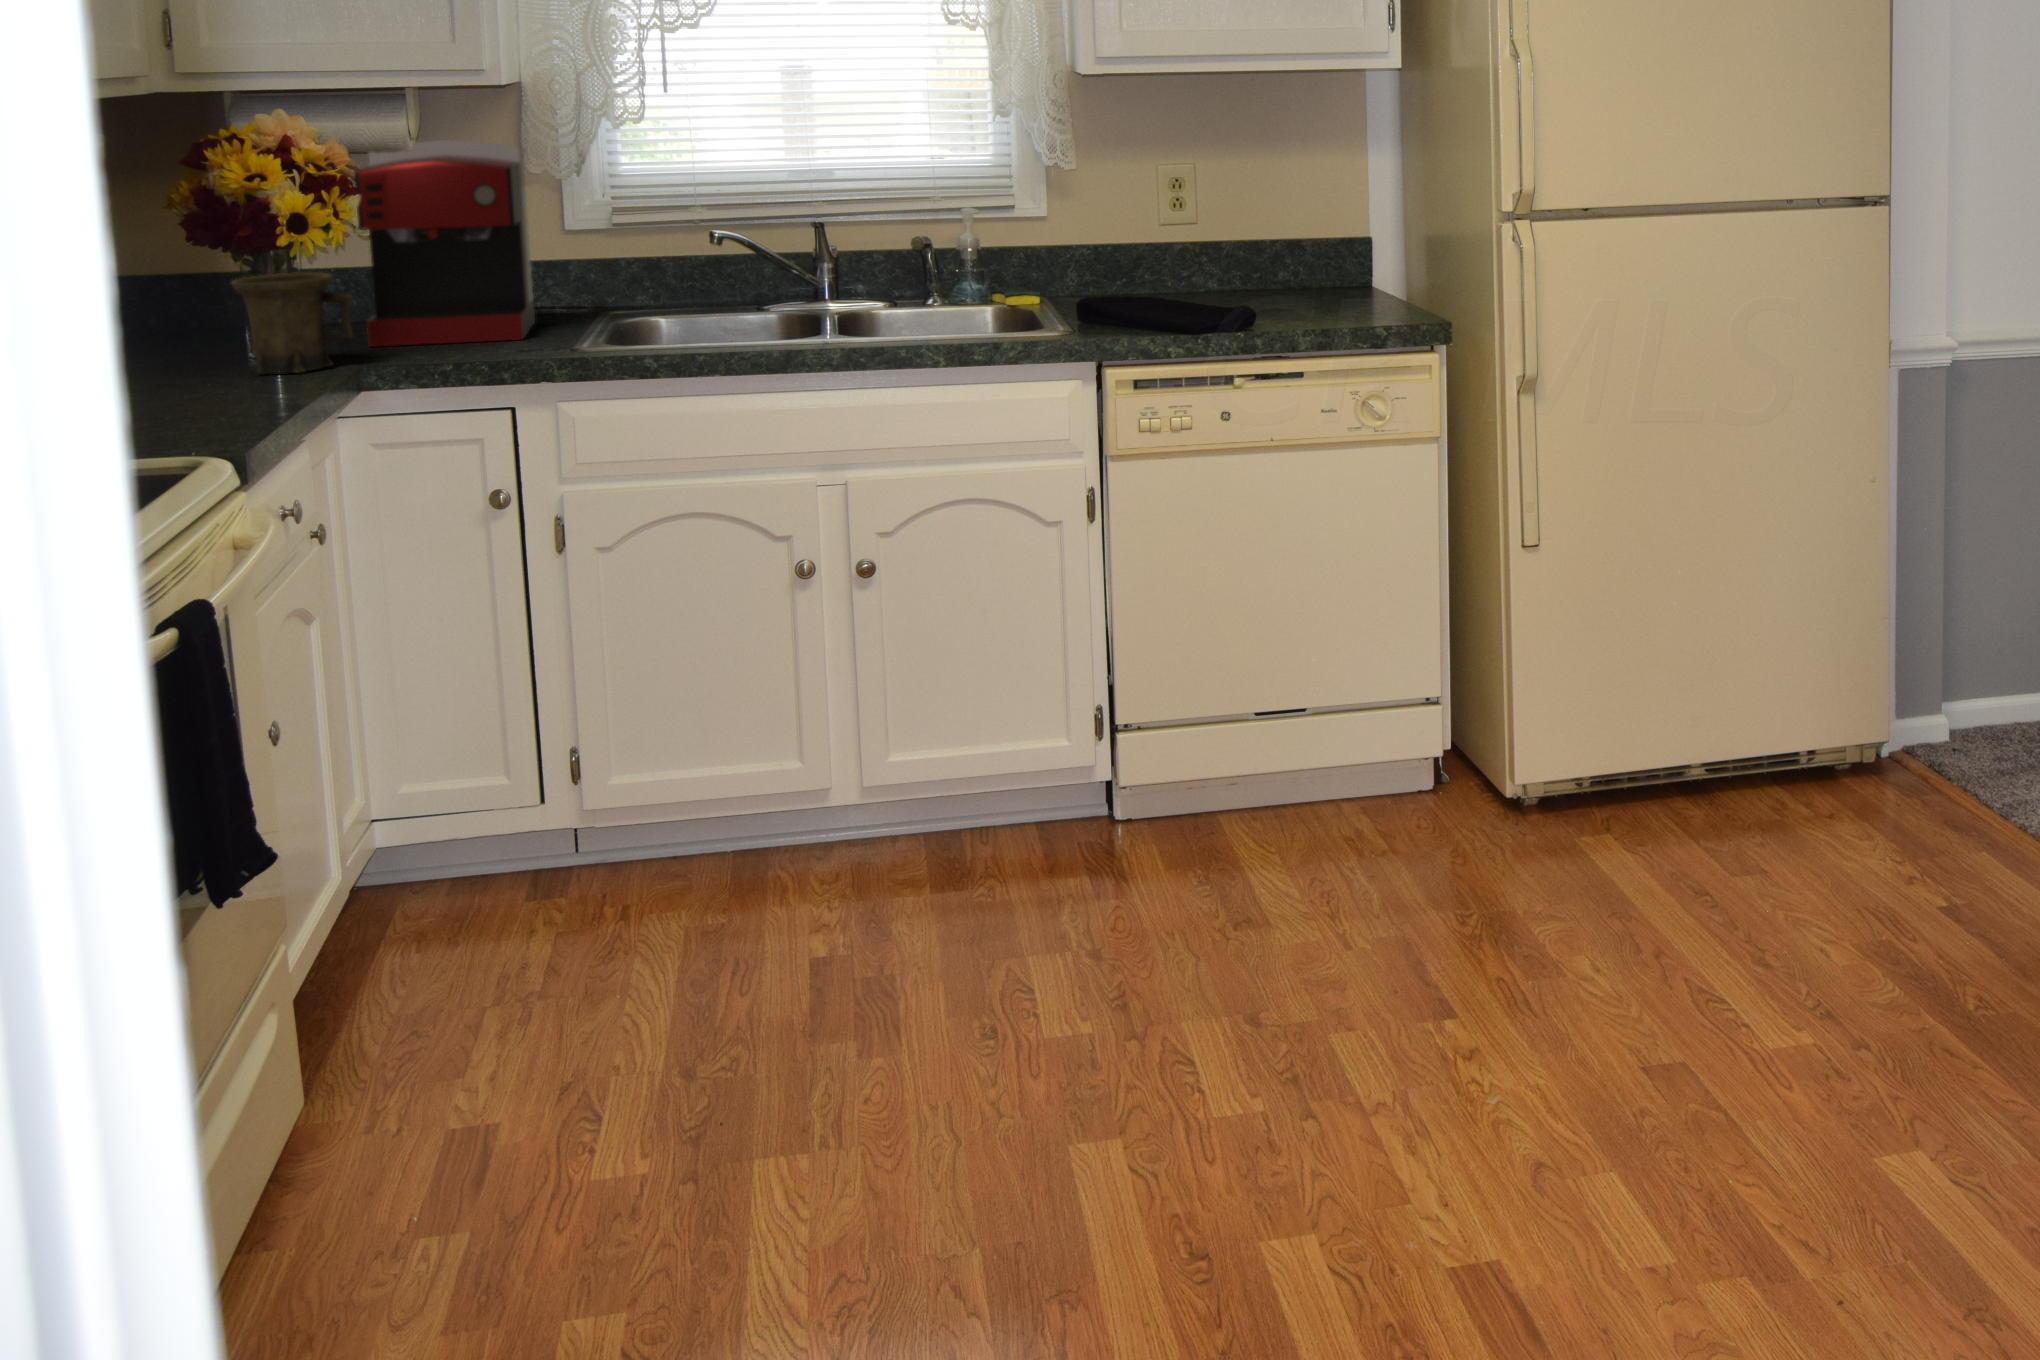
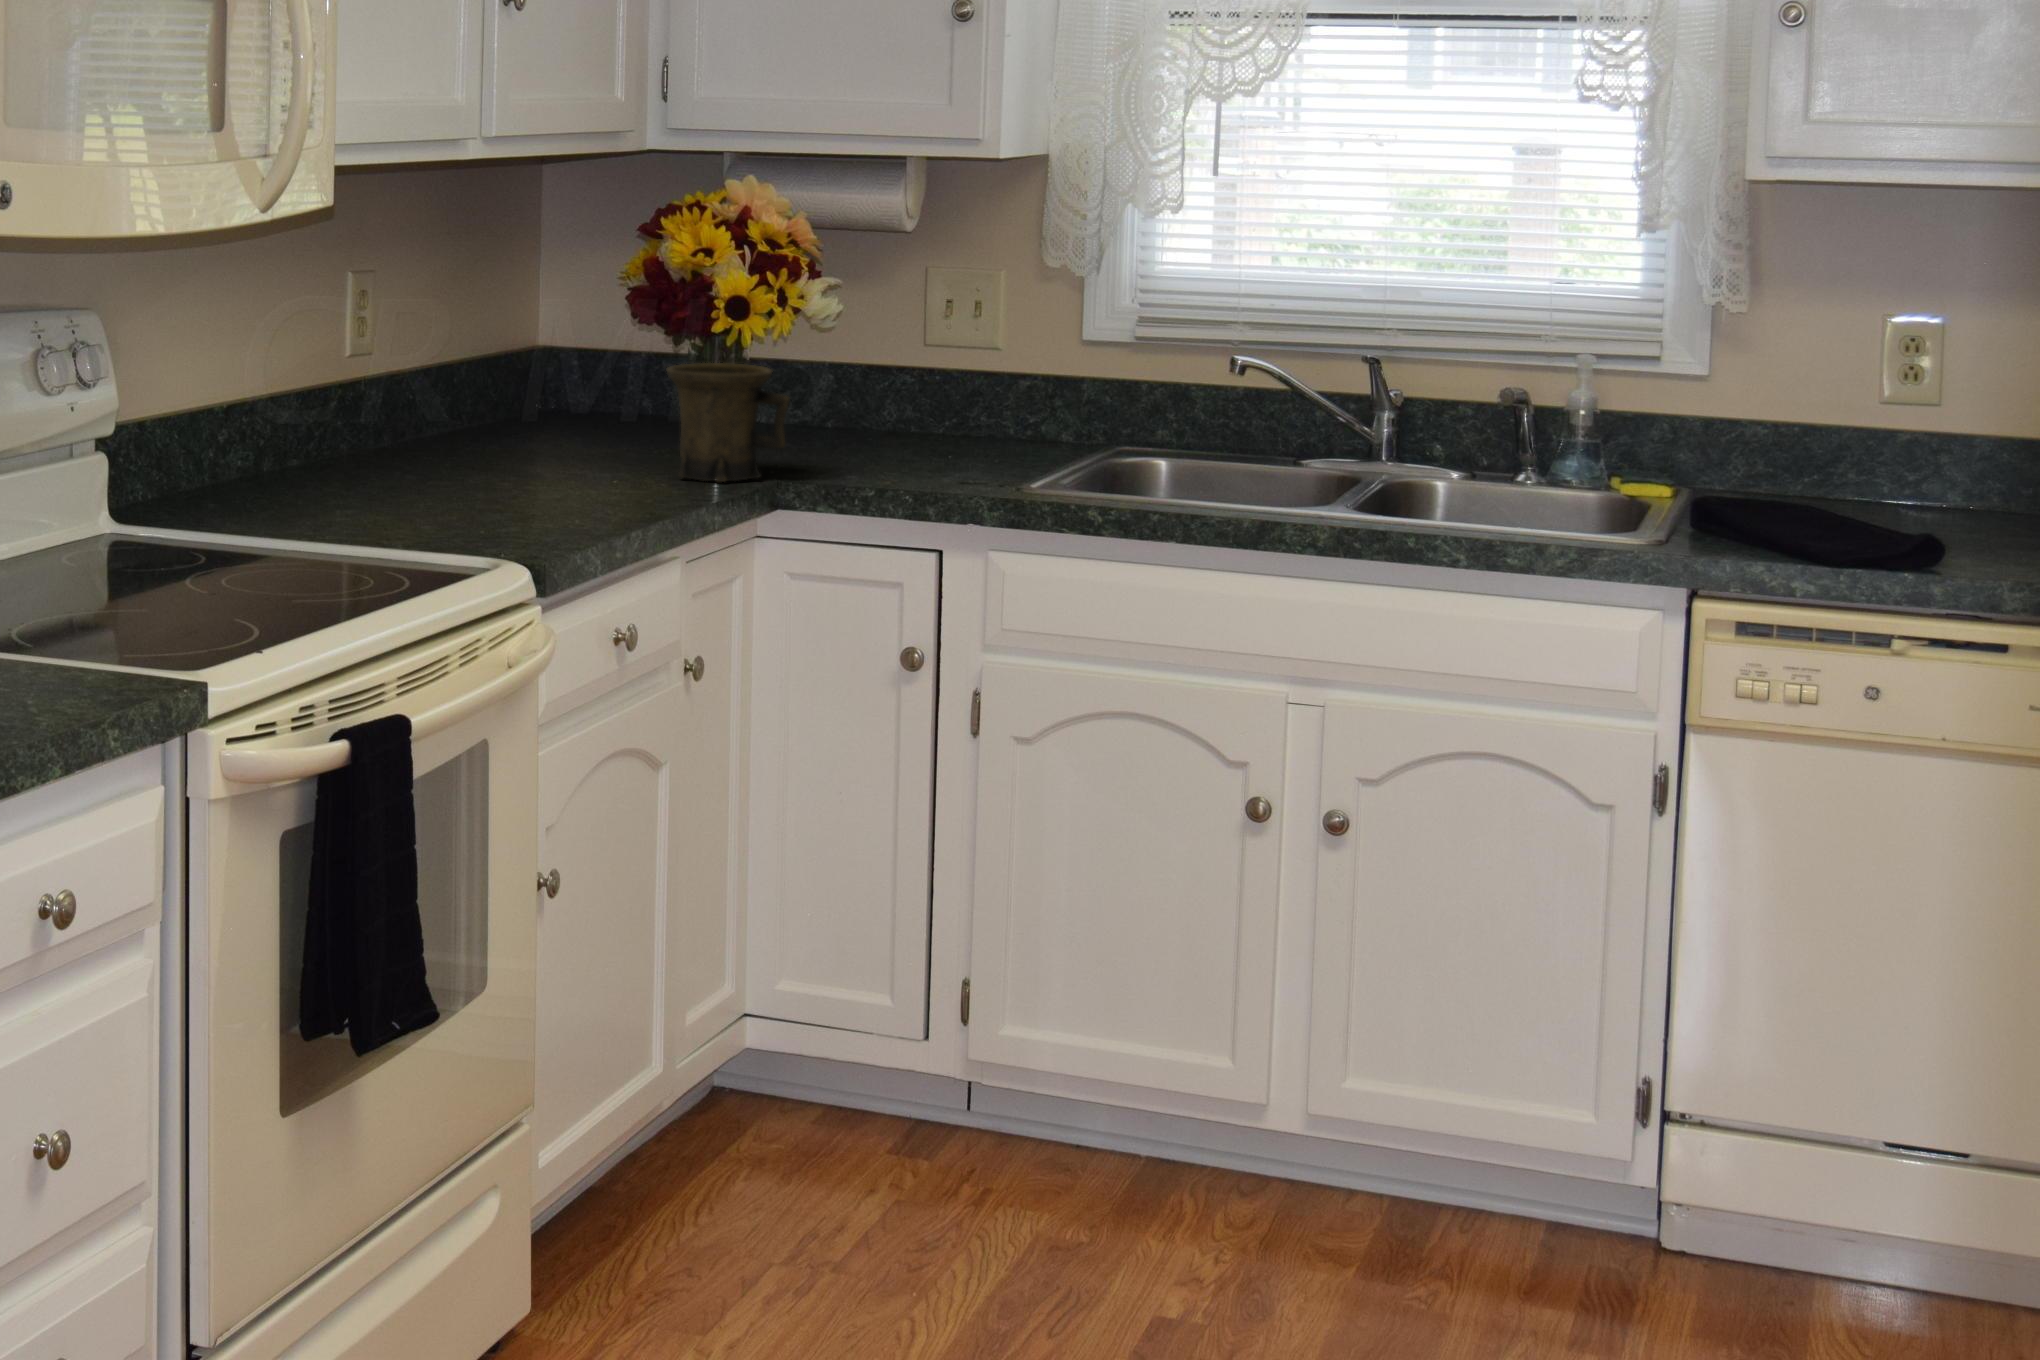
coffee maker: present [354,140,535,347] -> none [819,216,1033,473]

